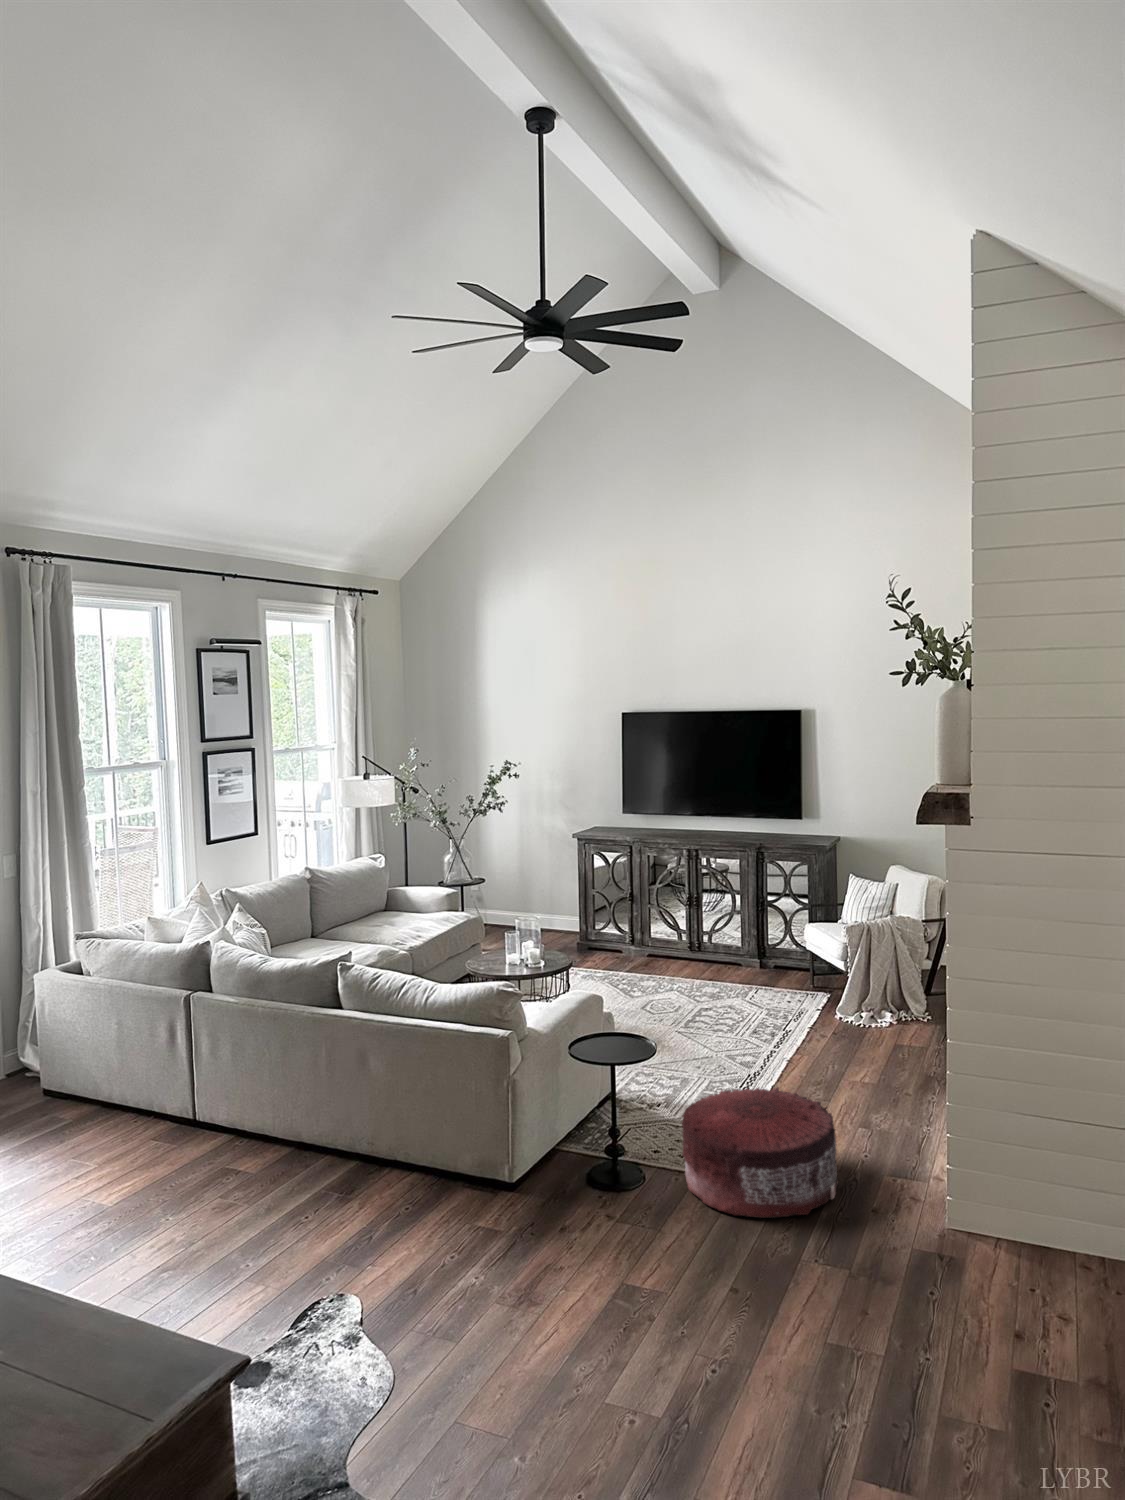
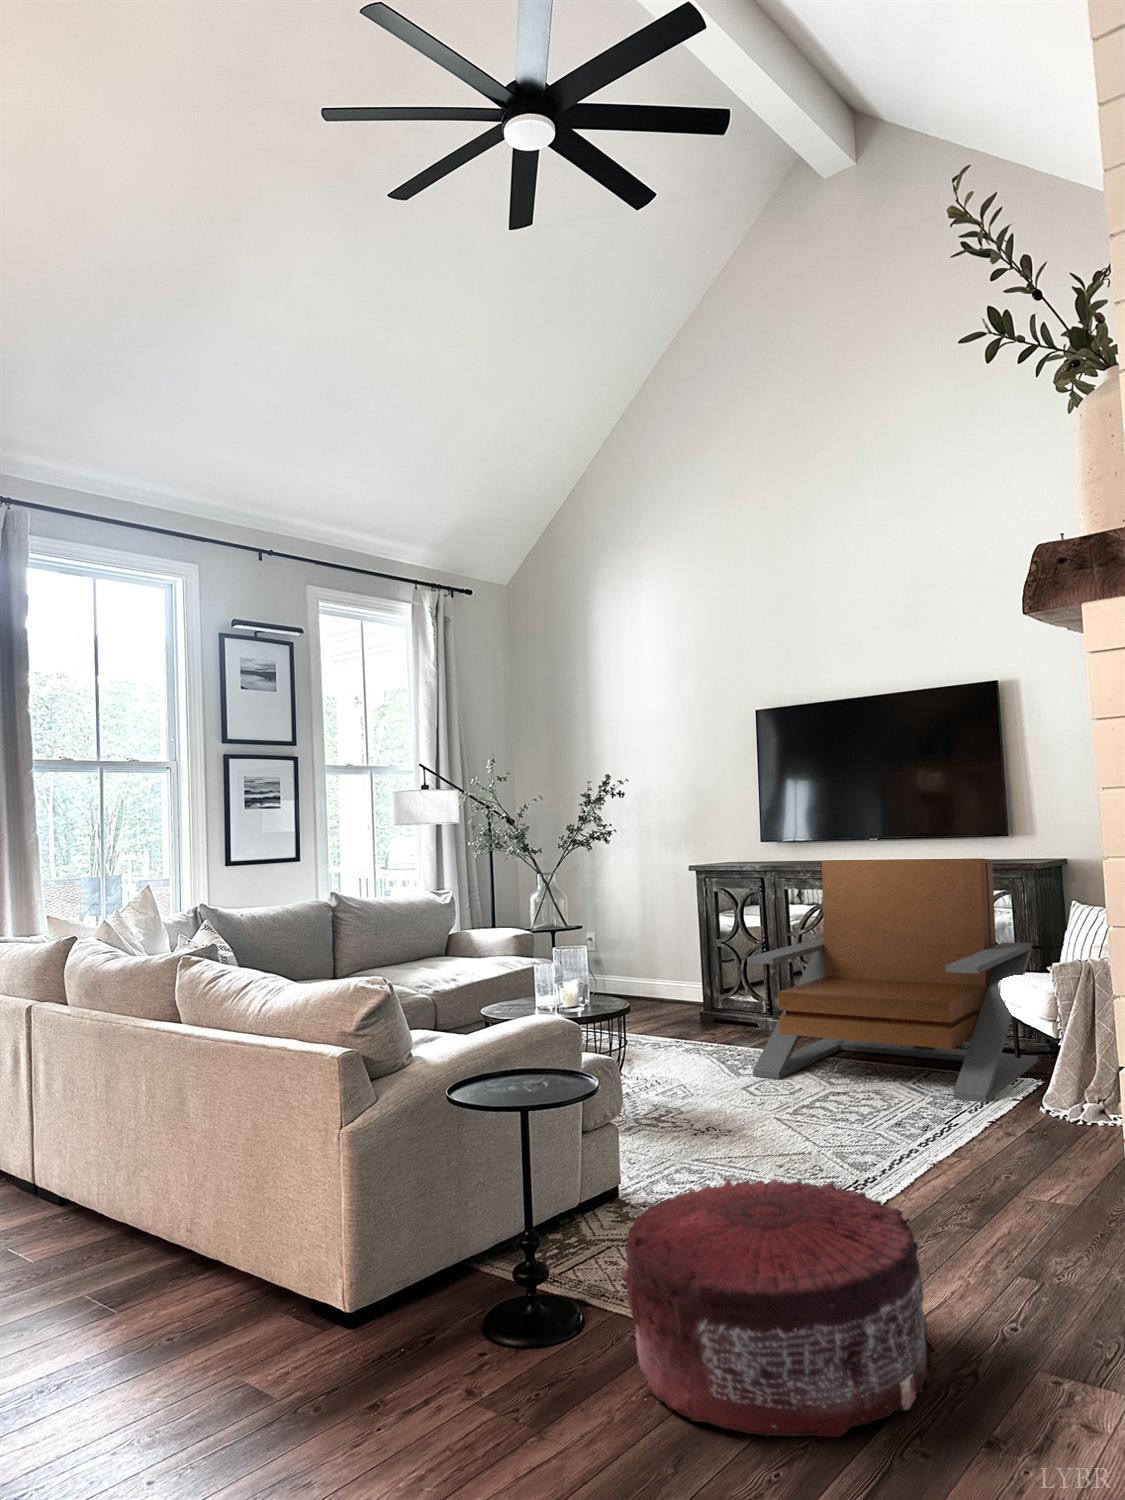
lounge chair: none [642,840,824,1013] -> present [747,858,1038,1102]

